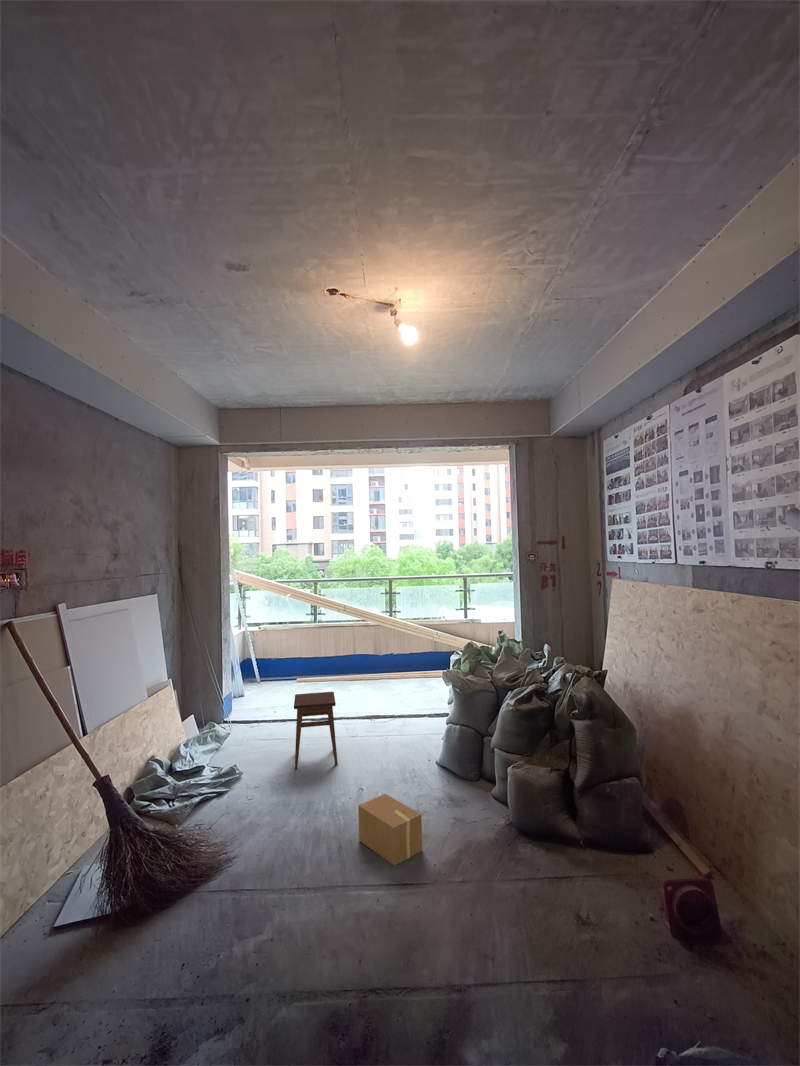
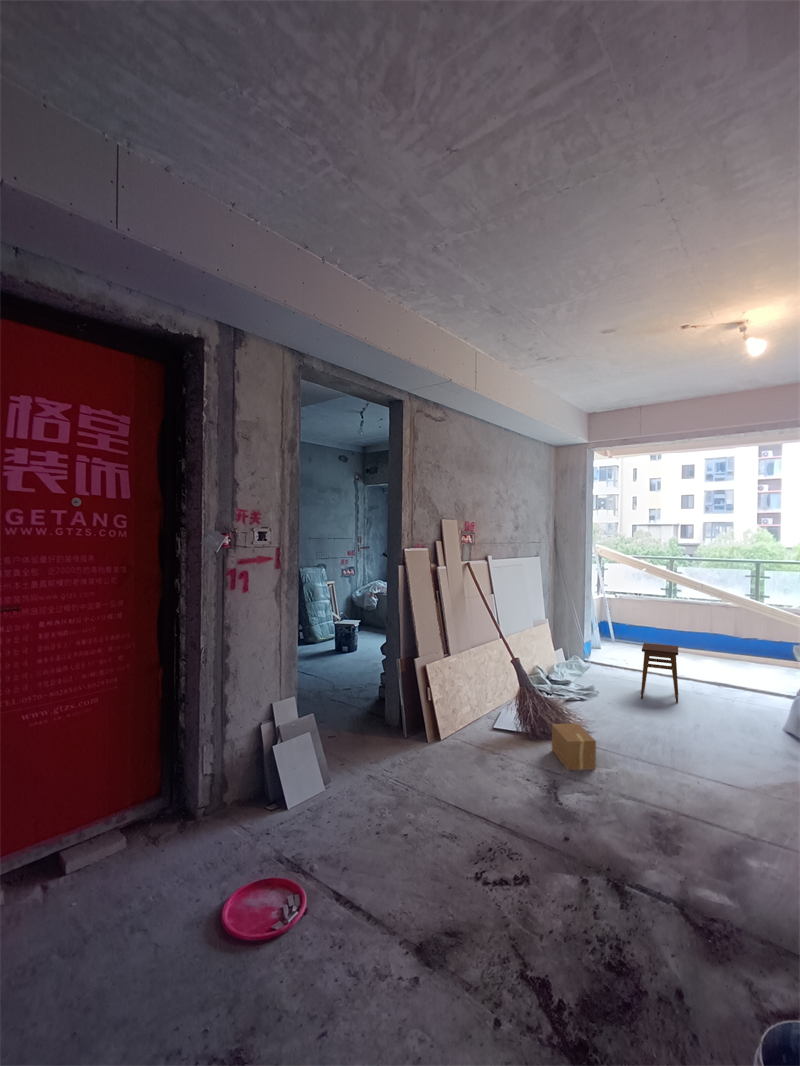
cardboard box: present [358,794,422,866] -> present [552,723,596,770]

